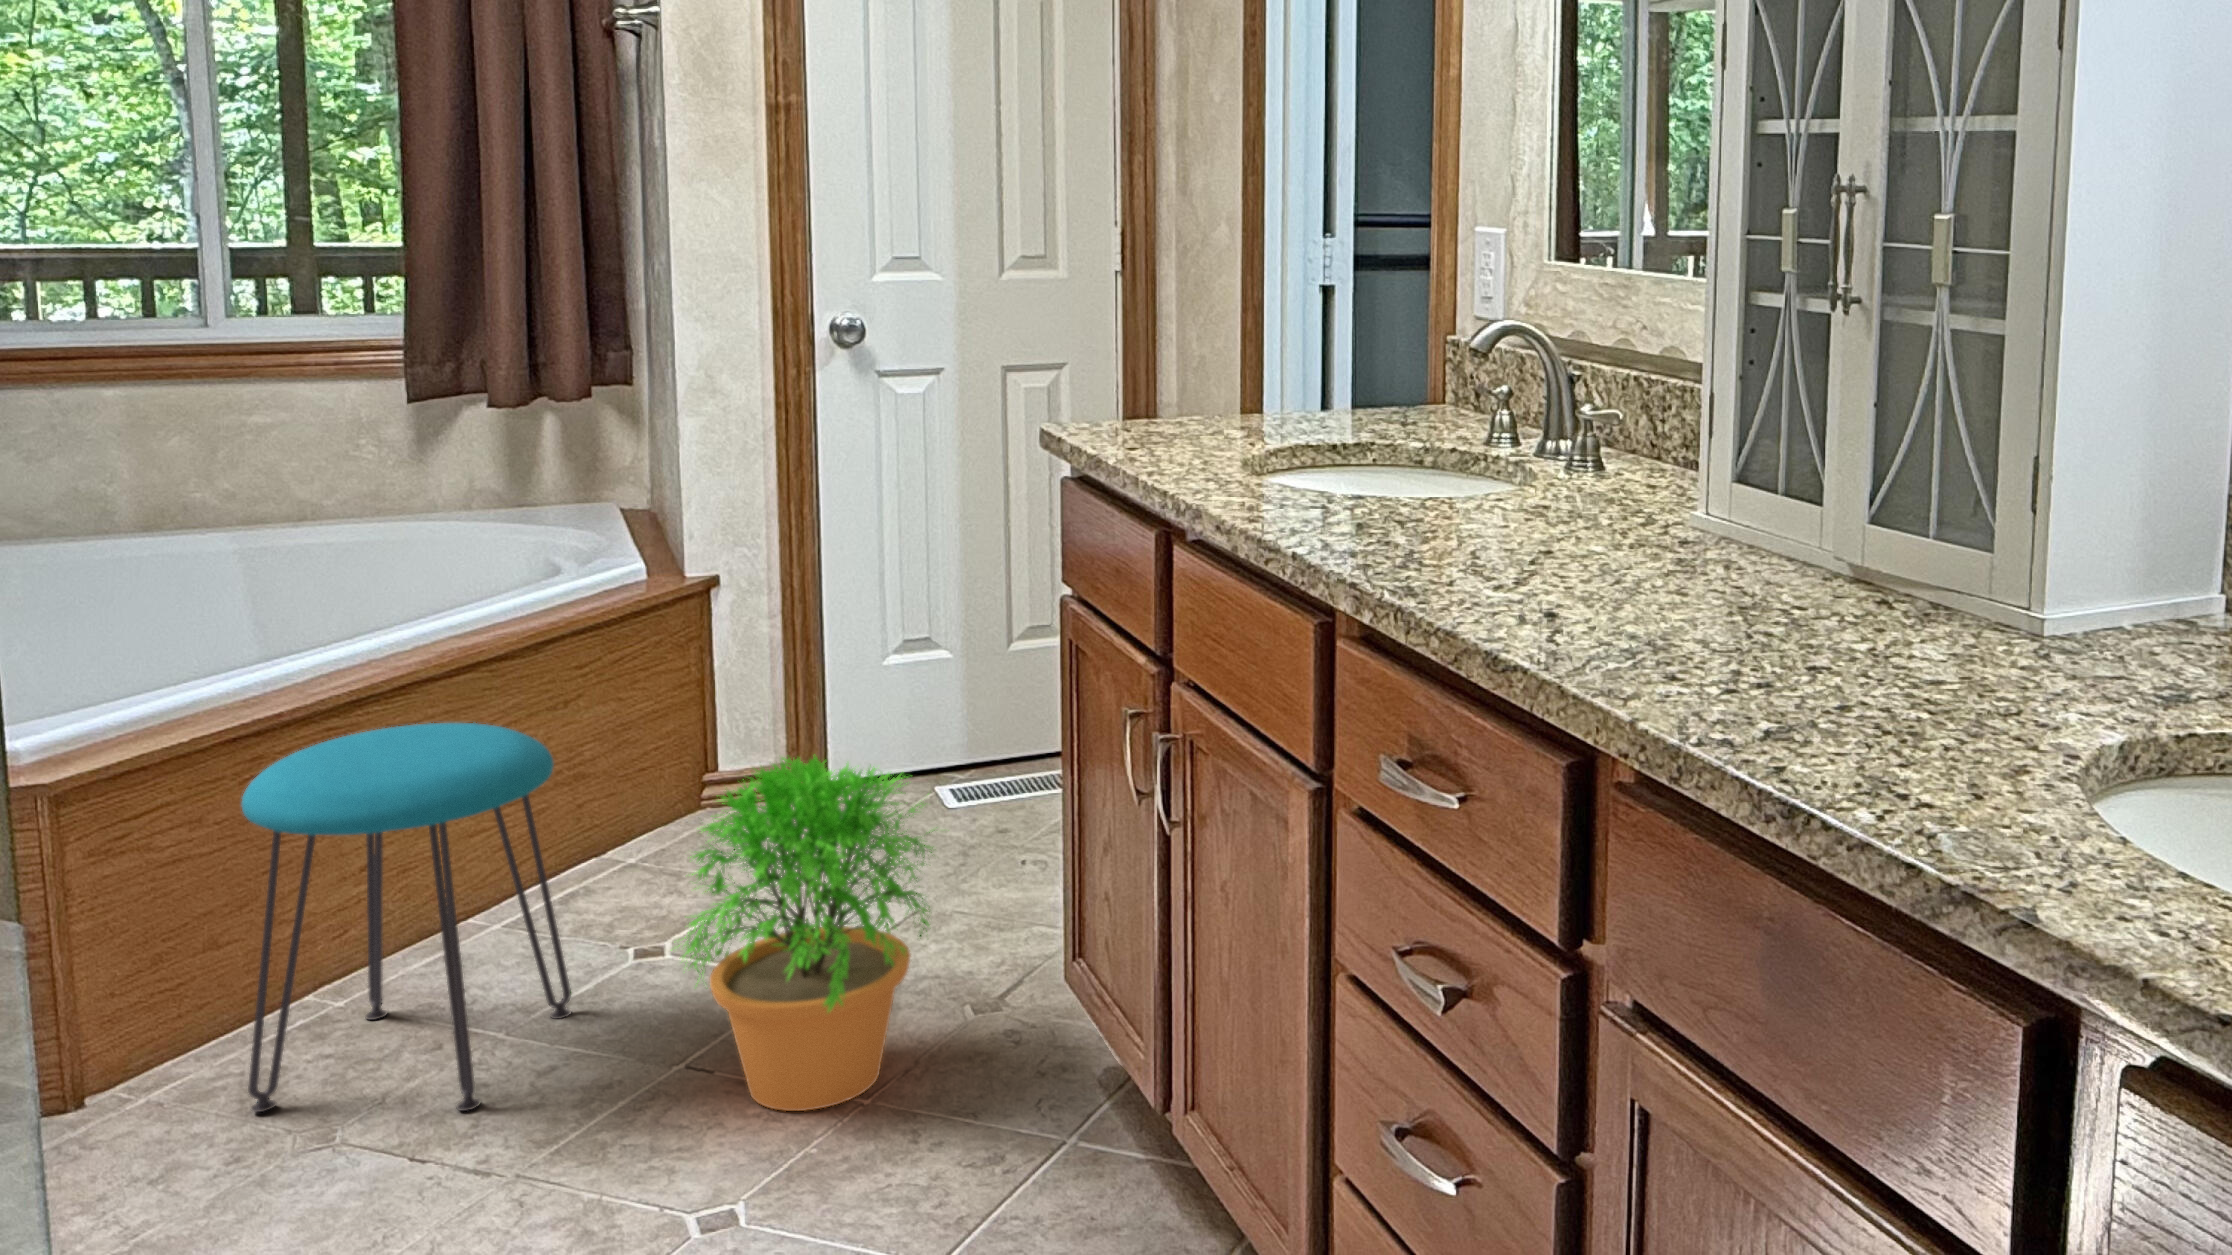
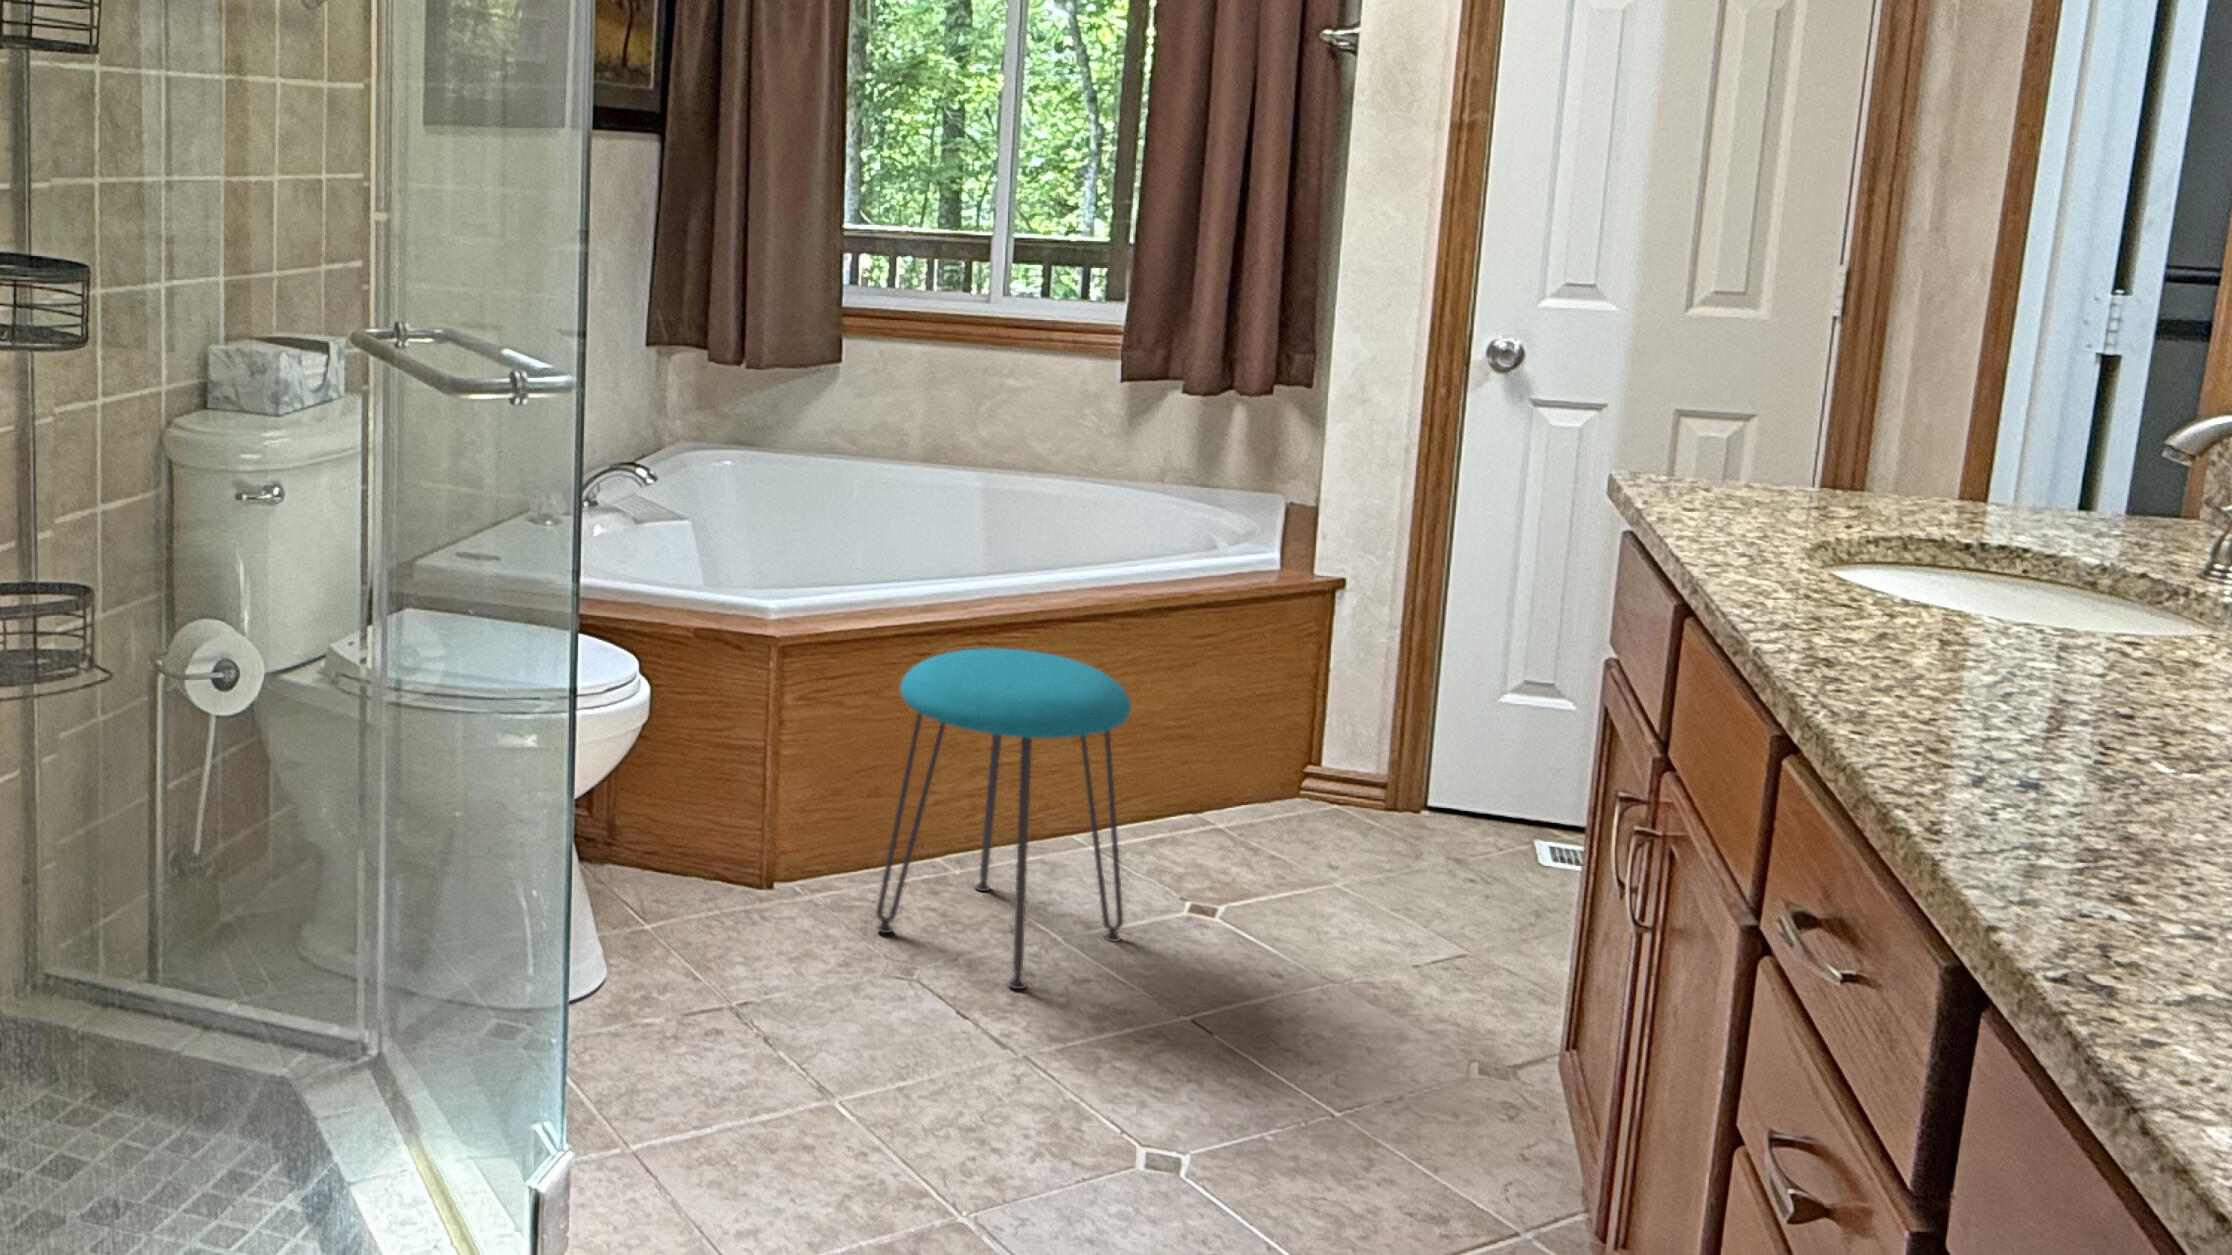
potted plant: present [679,754,935,1111] -> none [1177,755,1469,1110]

